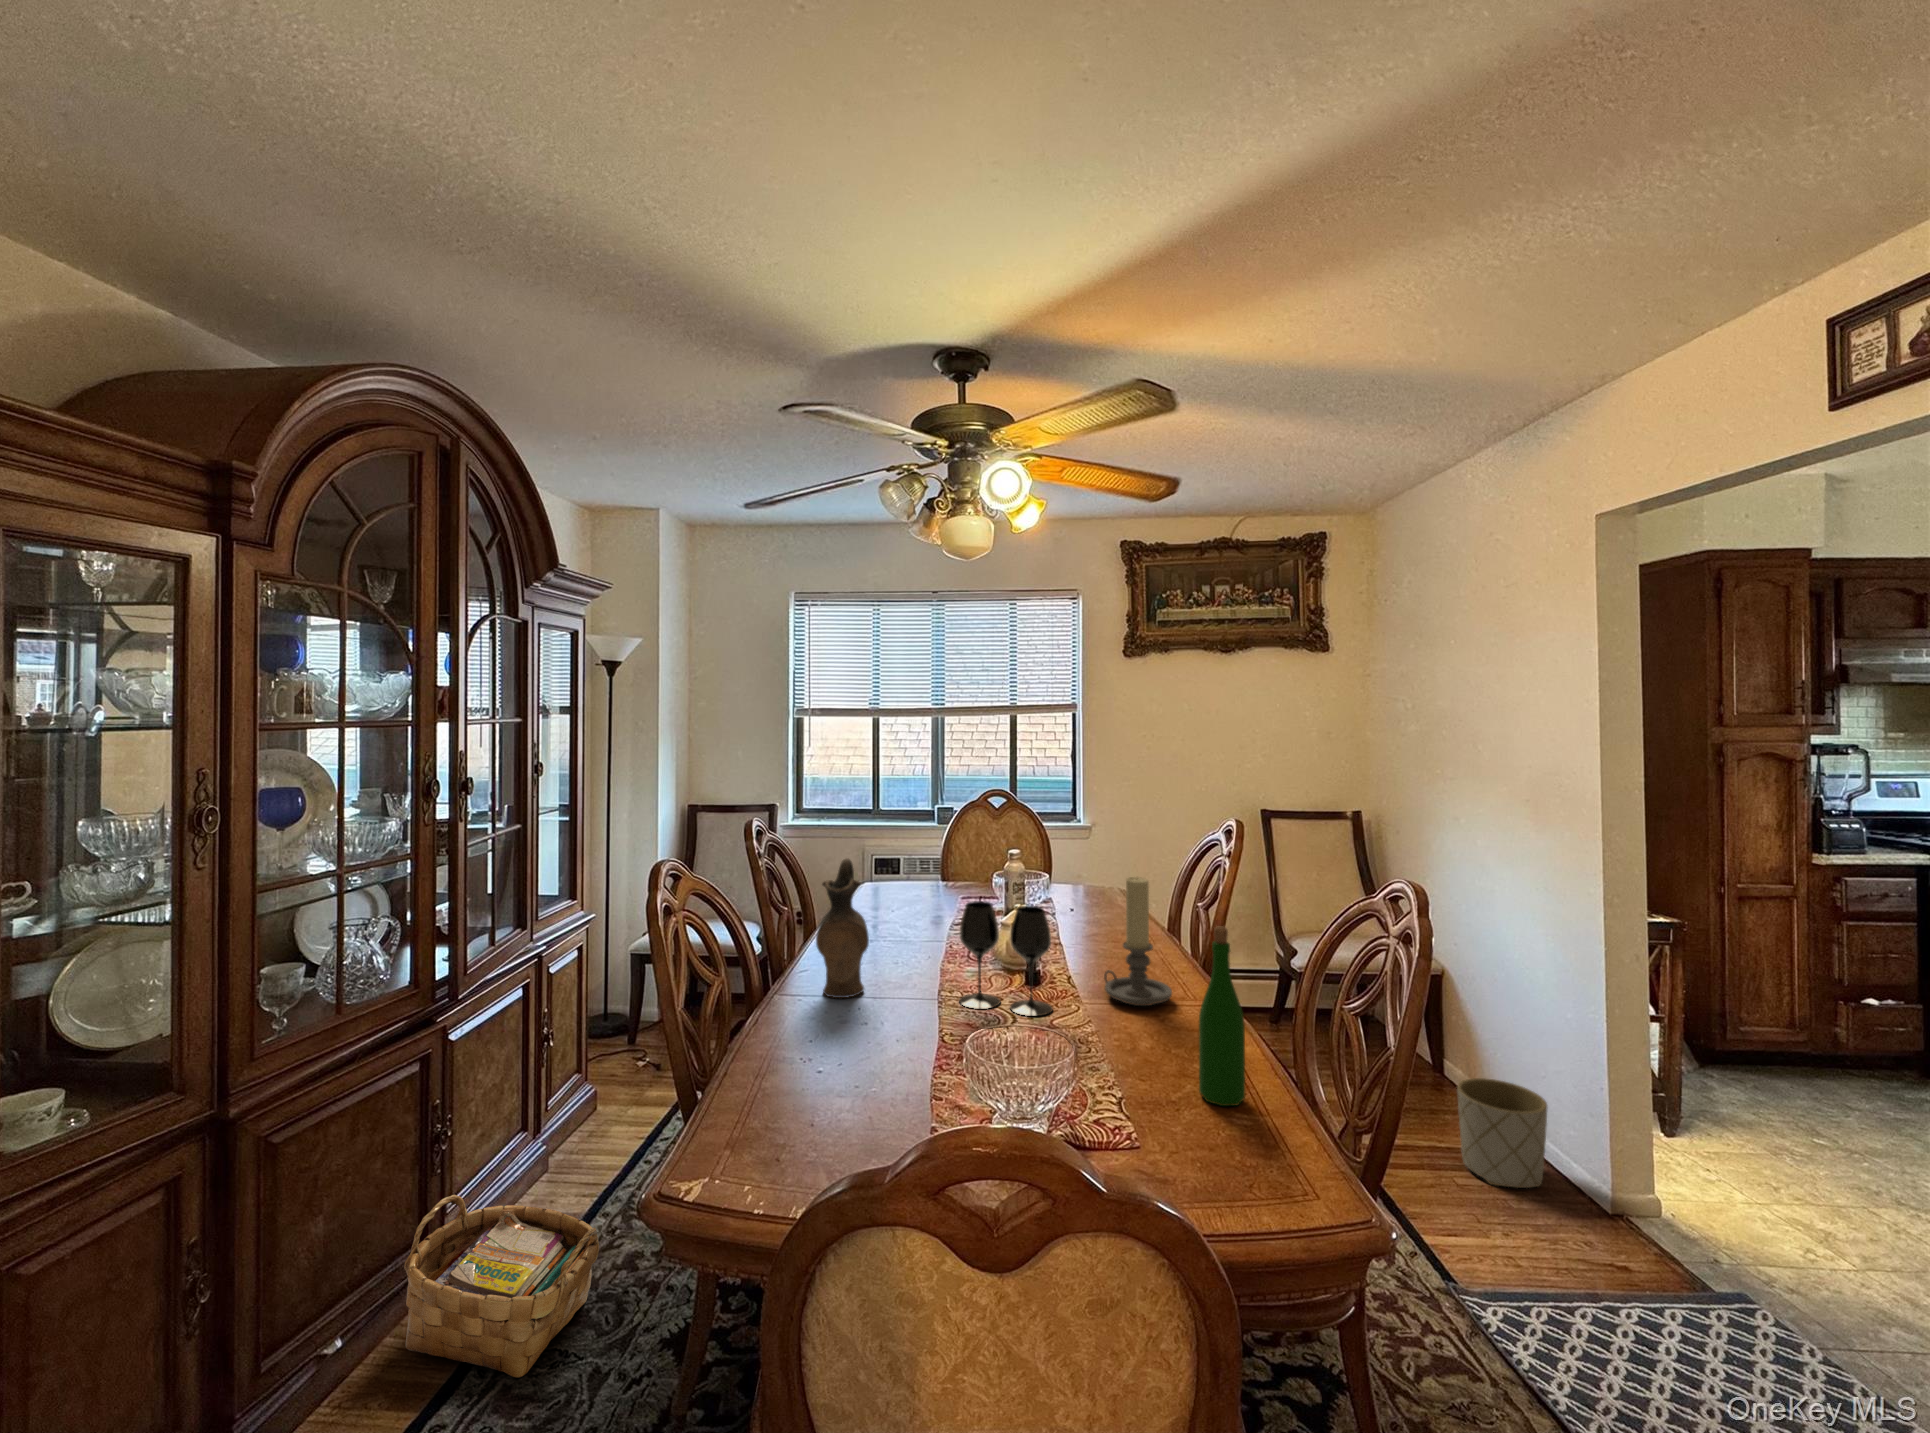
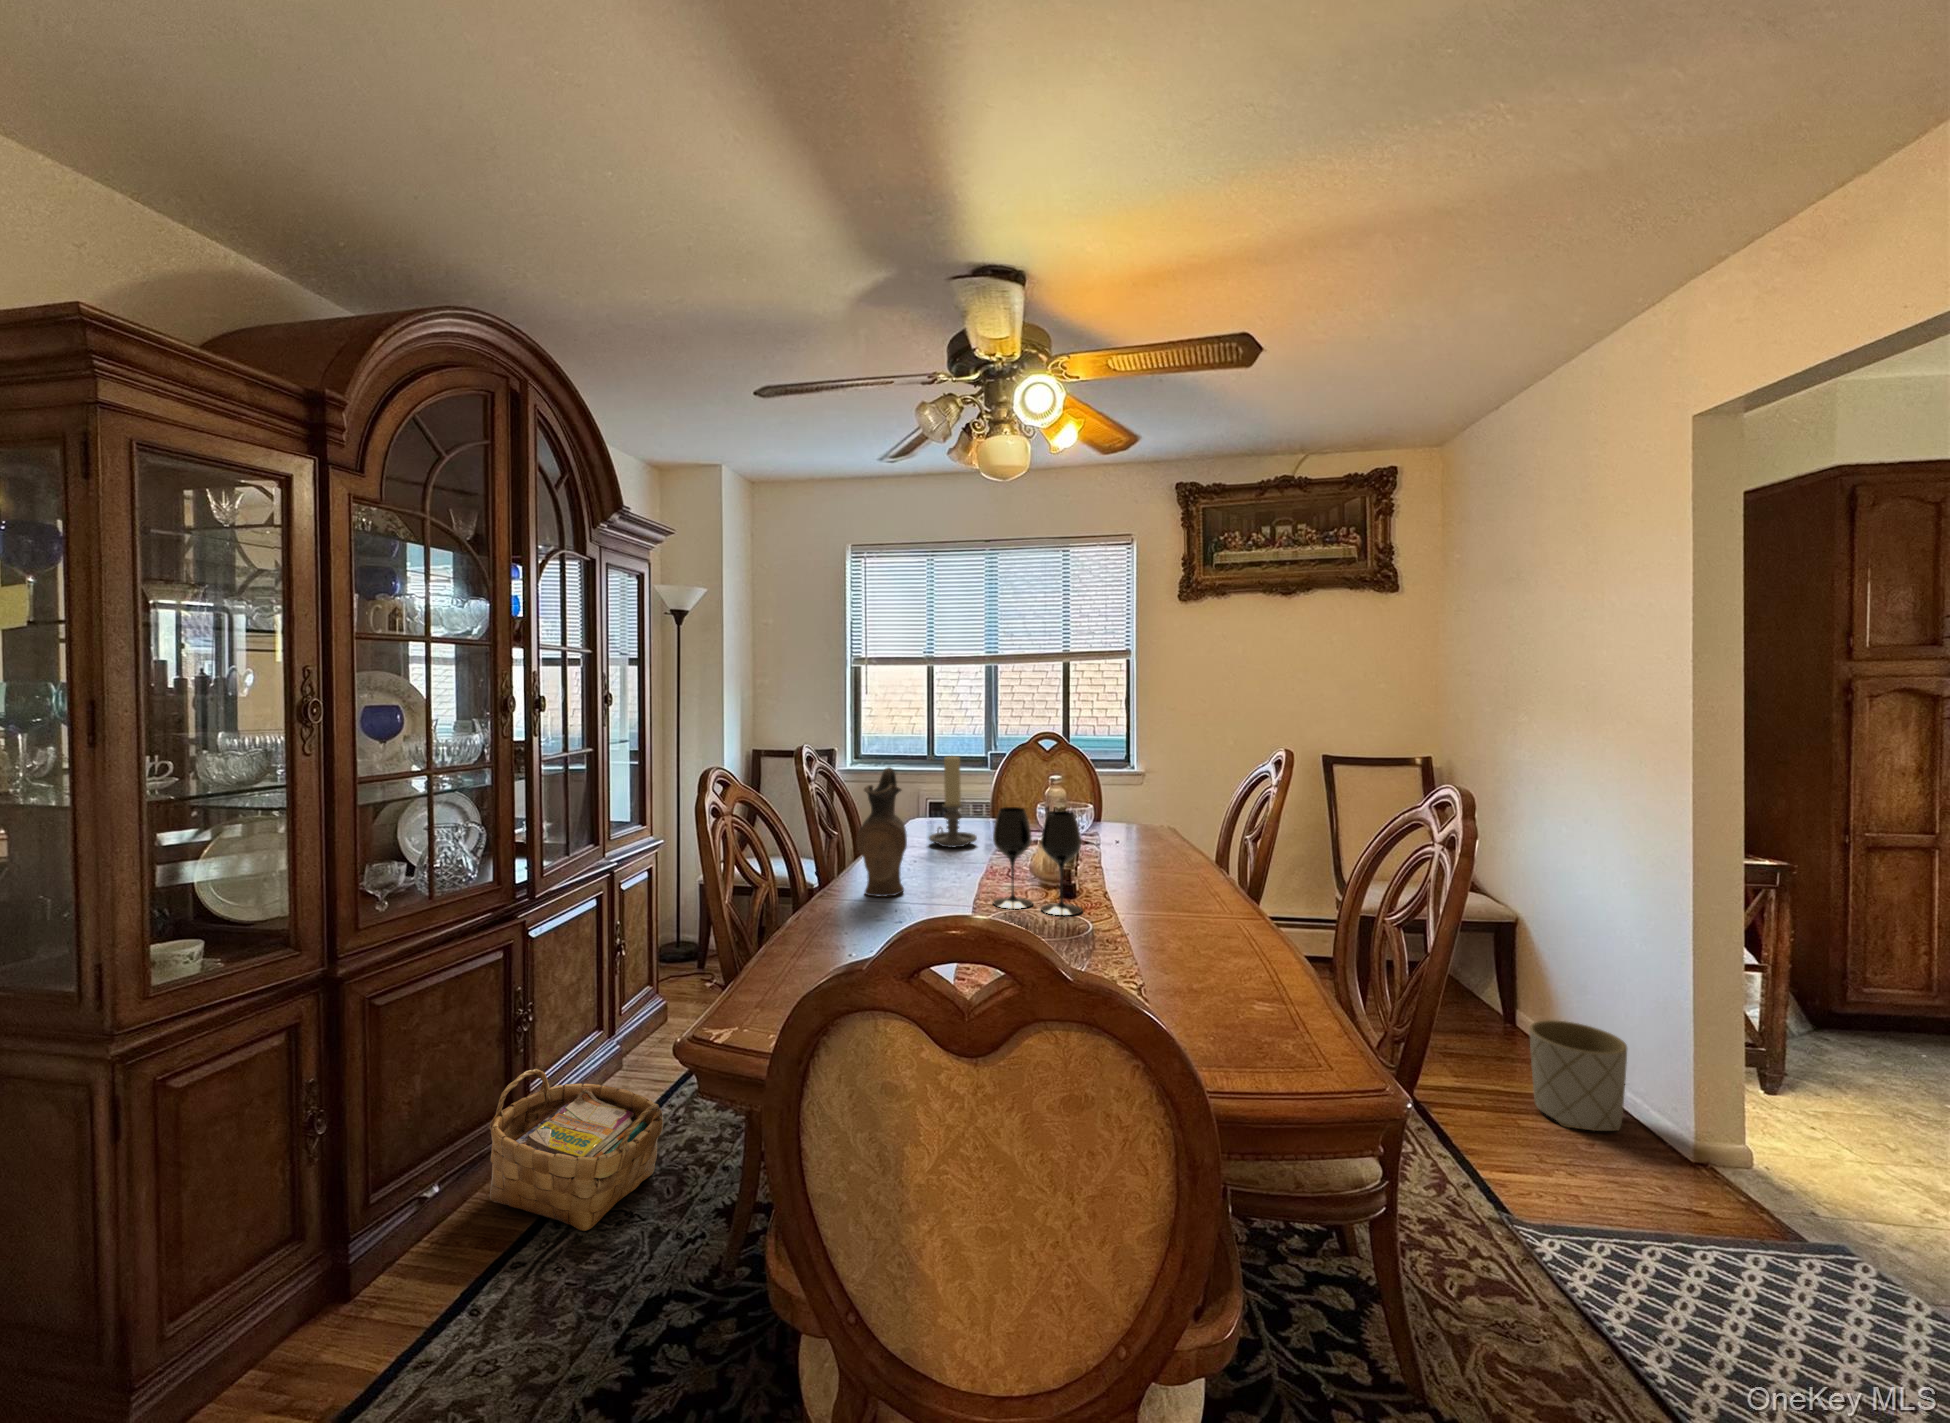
candle holder: present [1104,877,1172,1006] -> present [929,756,977,847]
wine bottle: present [1199,926,1245,1106] -> none [1210,810,1257,989]

